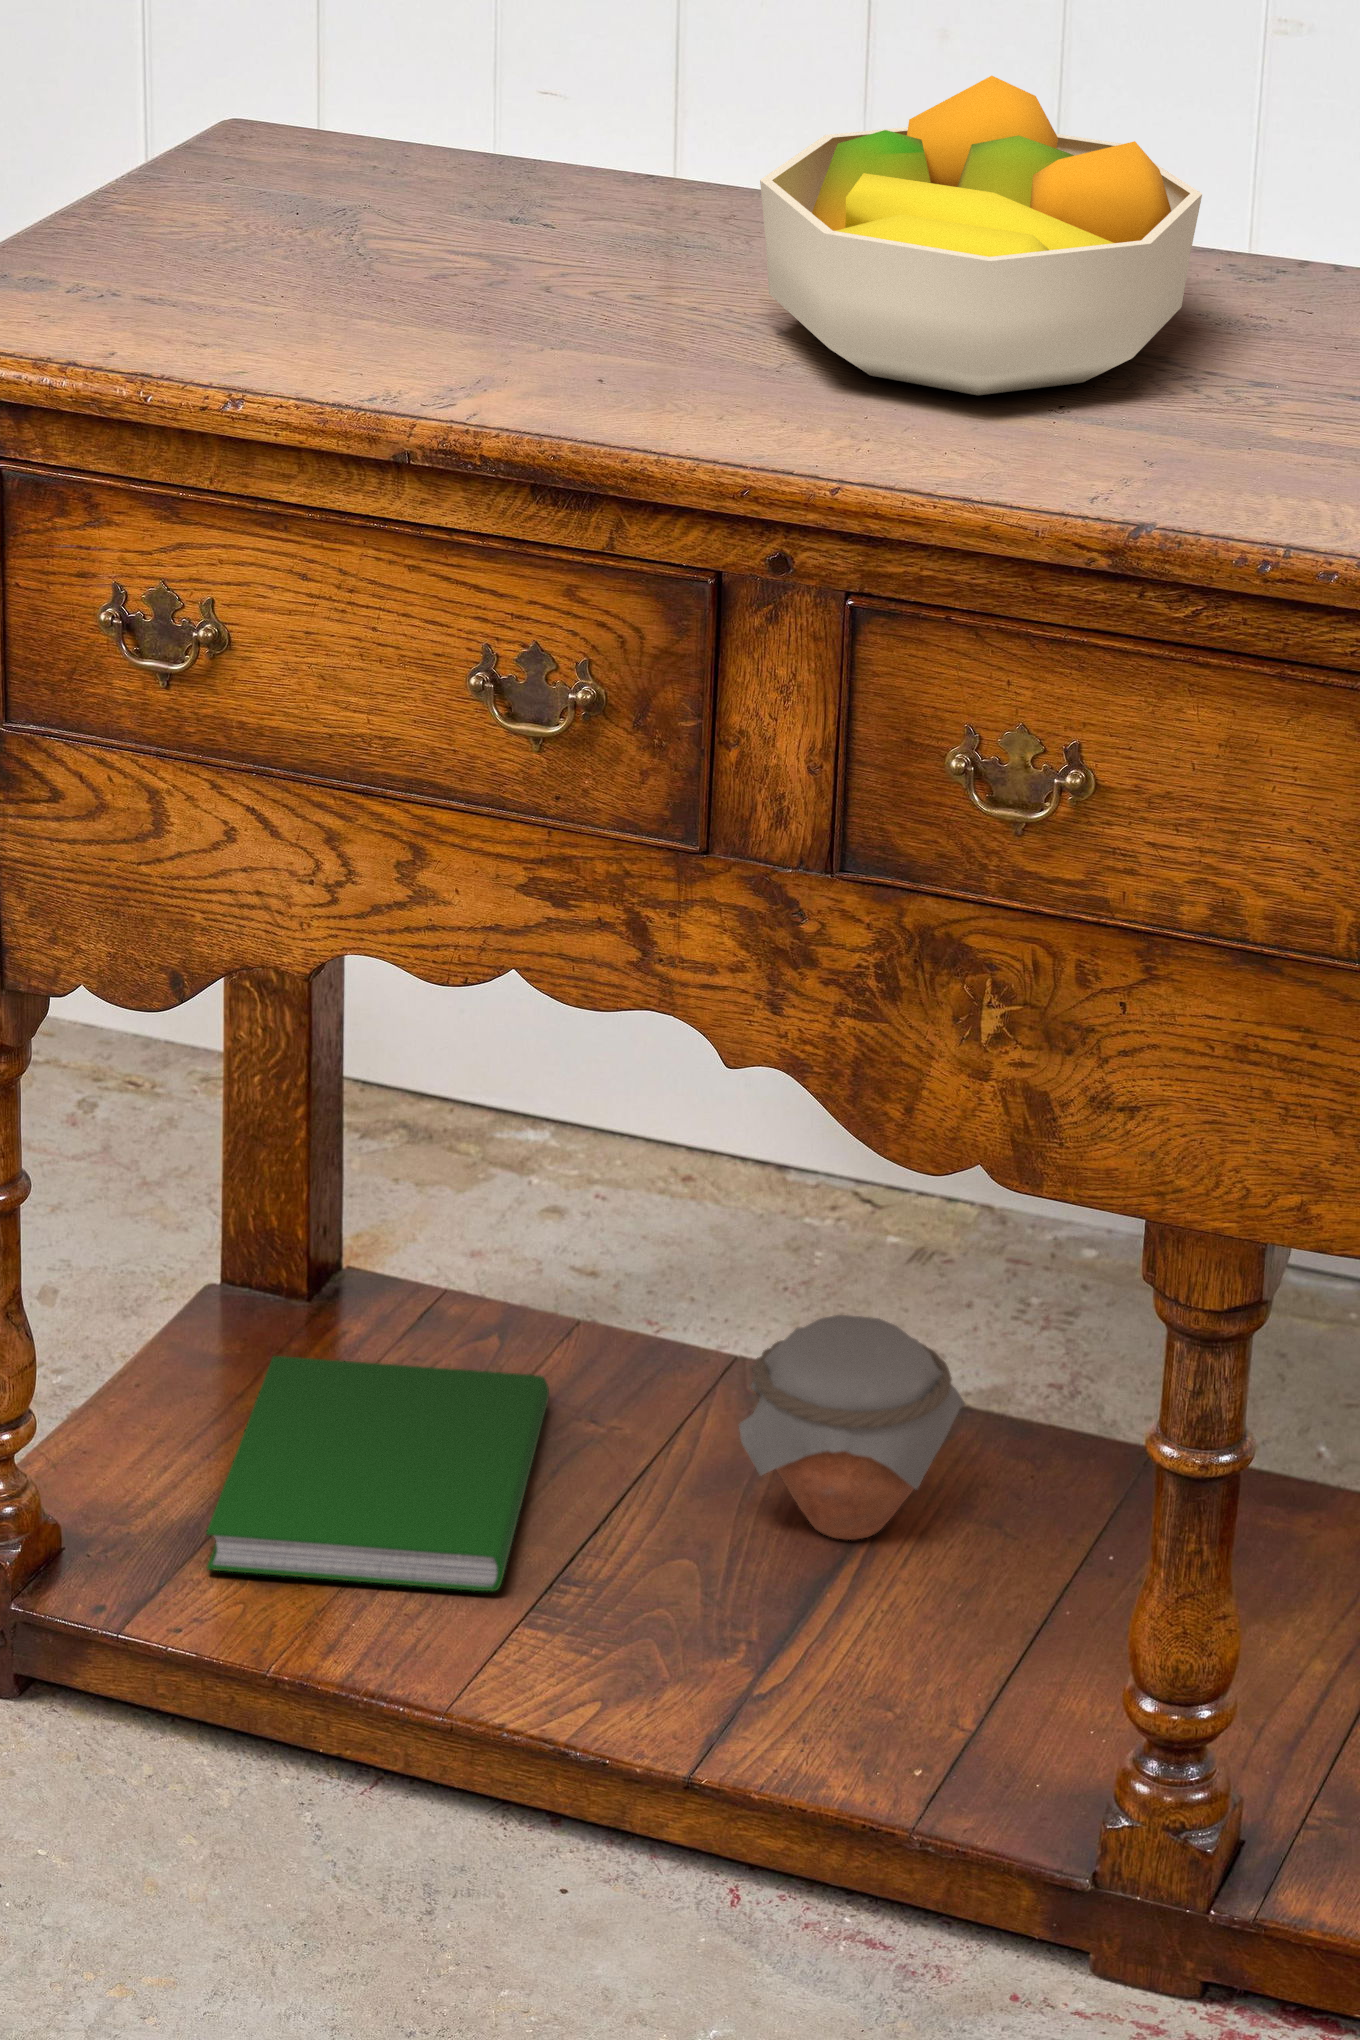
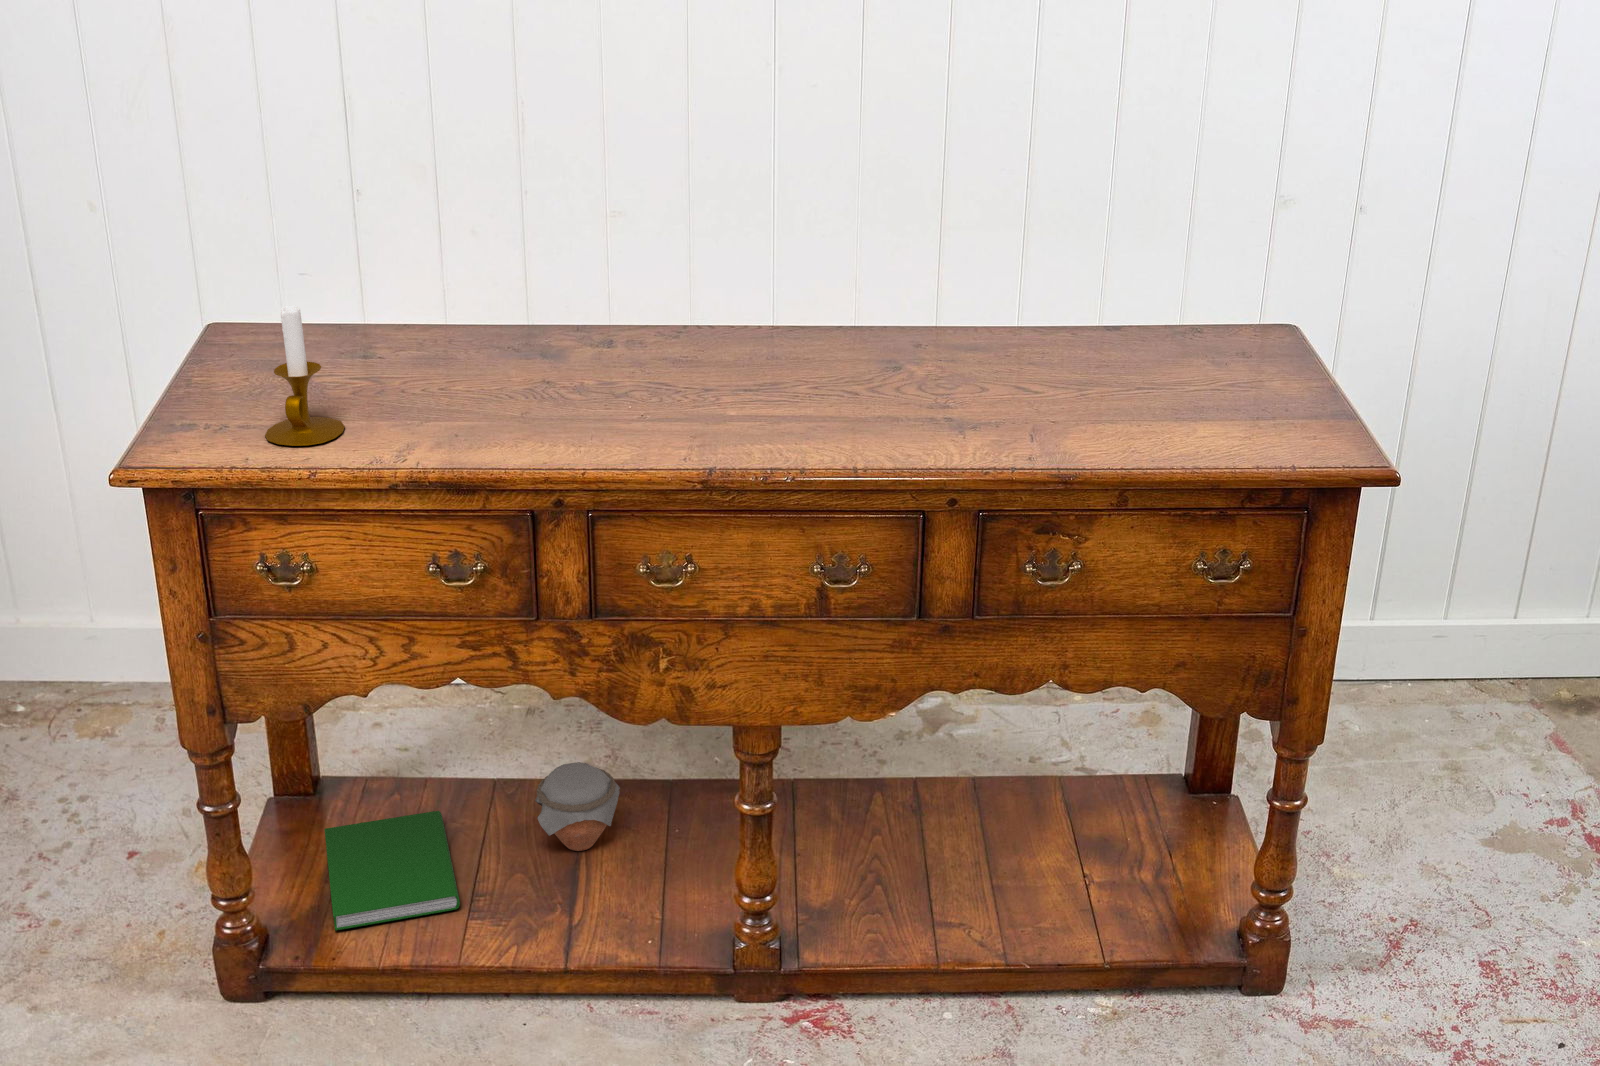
candlestick: none [182,24,364,351] -> present [265,306,345,446]
fruit bowl: present [760,76,1202,395] -> none [500,281,674,418]

